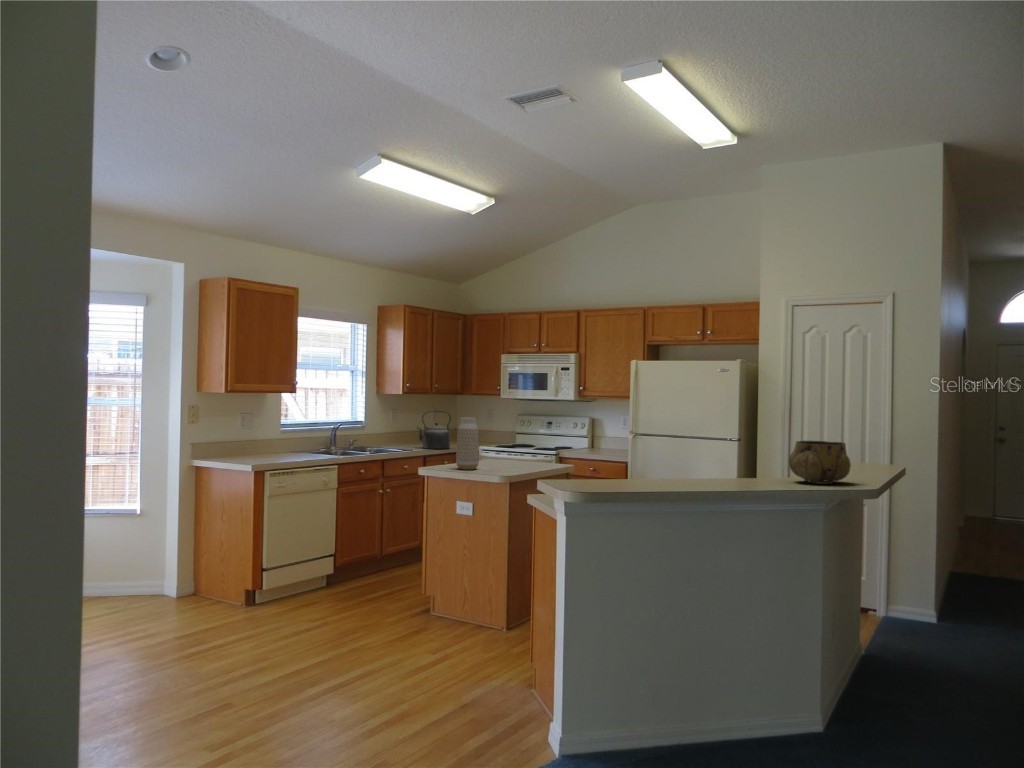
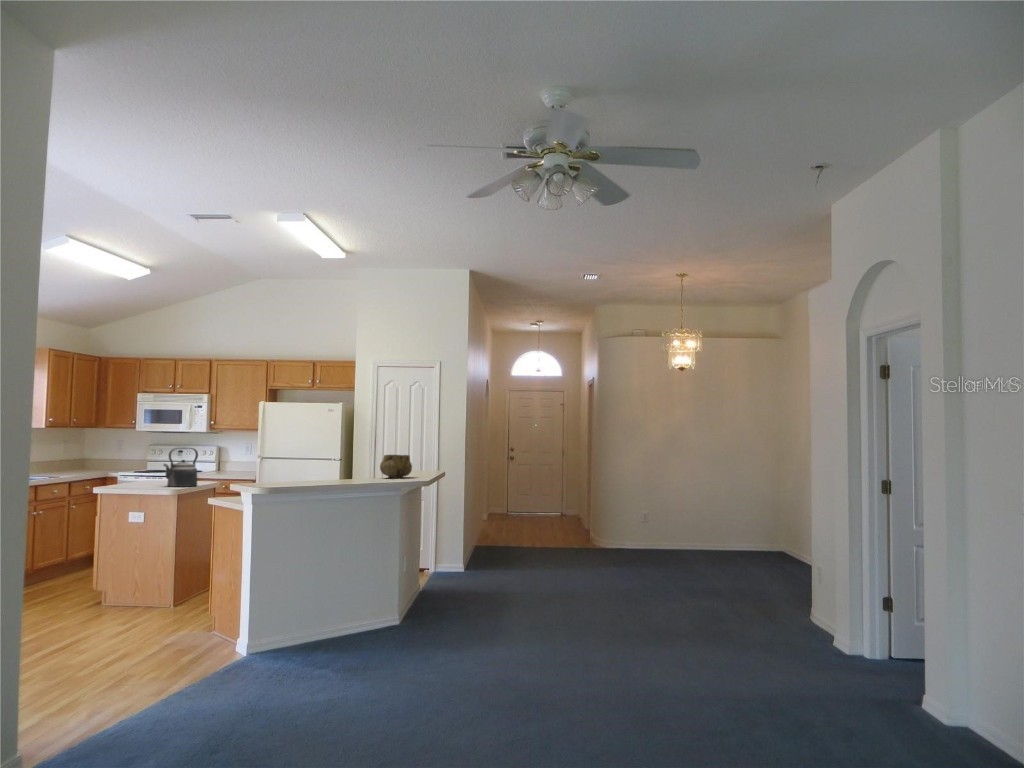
kettle: present [417,411,451,449] -> present [164,448,198,487]
vase: present [456,417,479,470] -> none [126,446,146,488]

